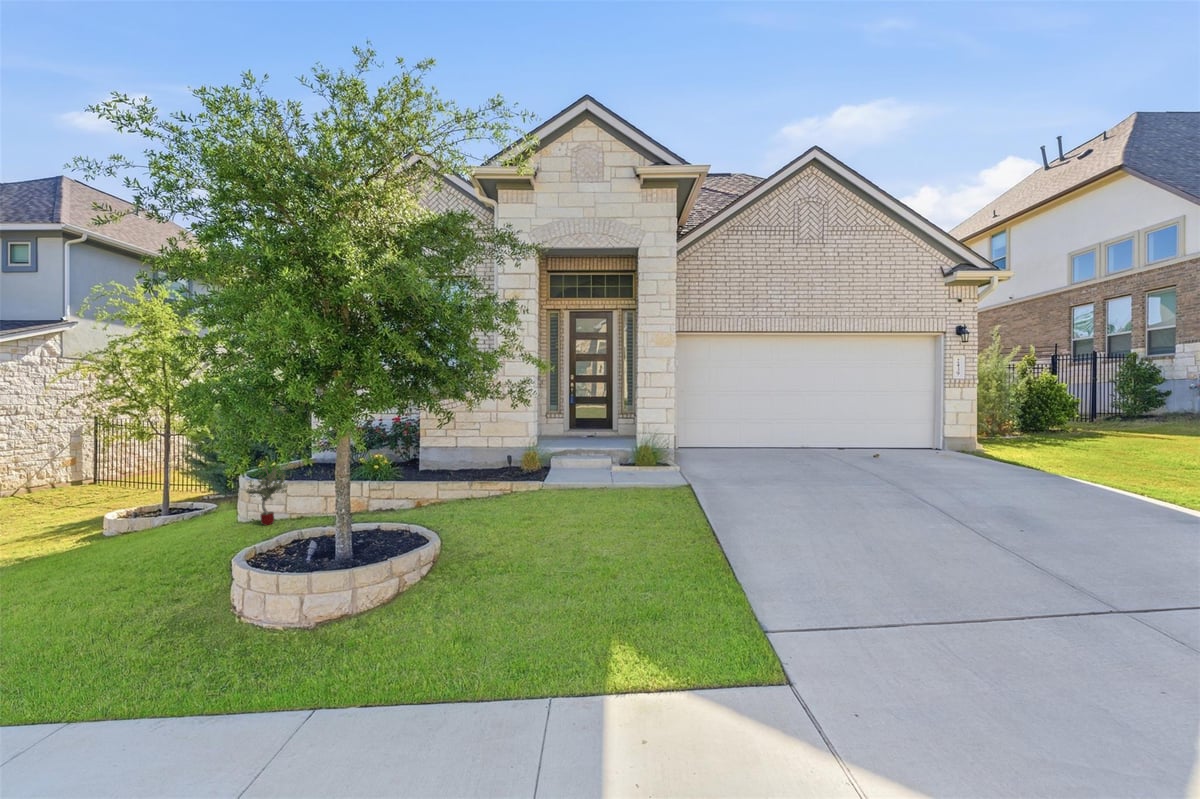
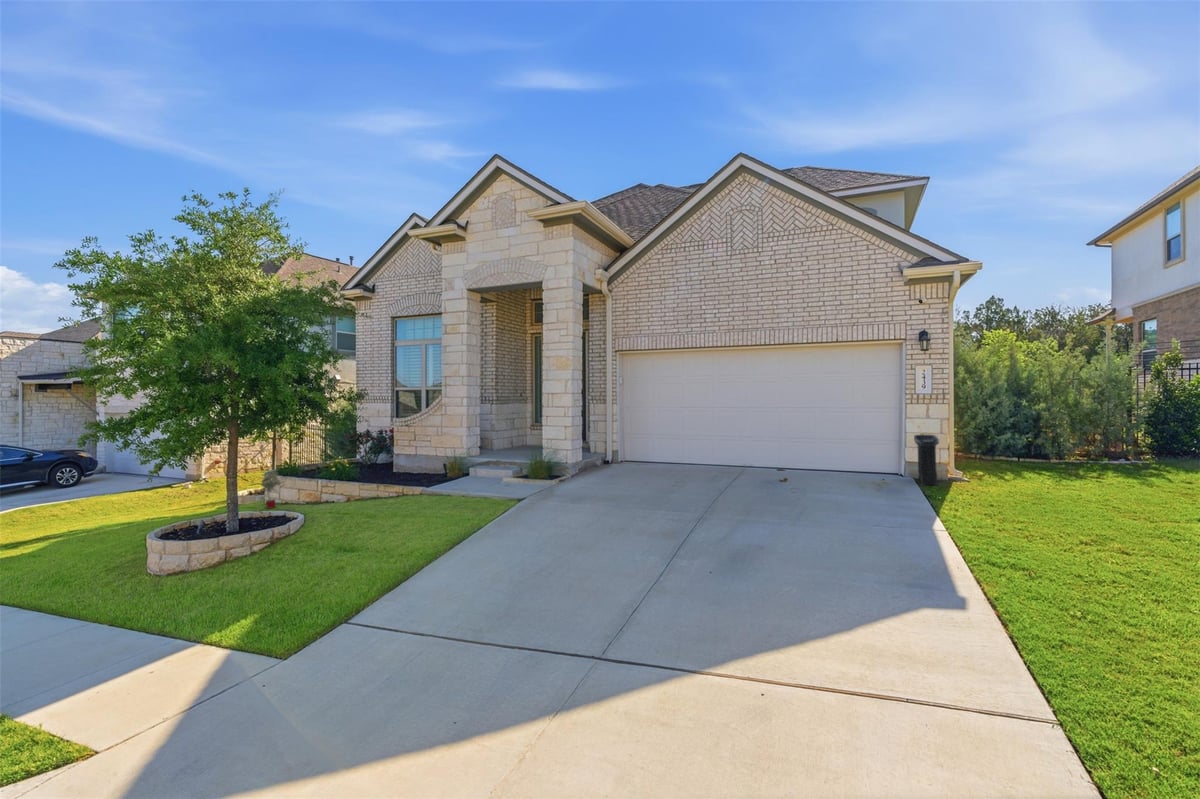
trash can: none [956,416,989,459] -> present [914,435,939,485]

